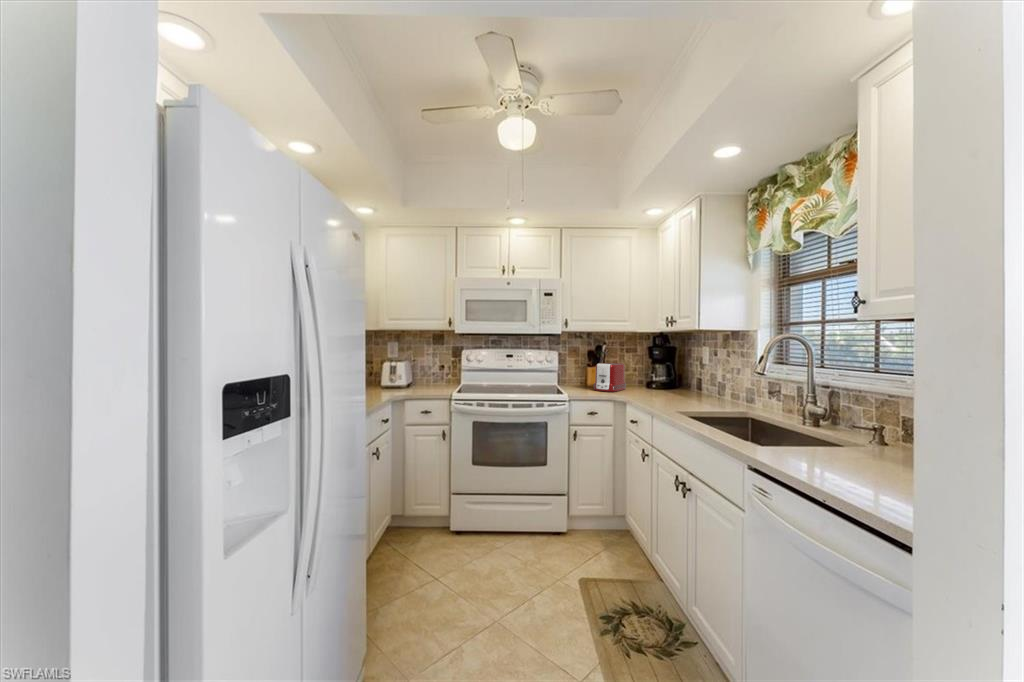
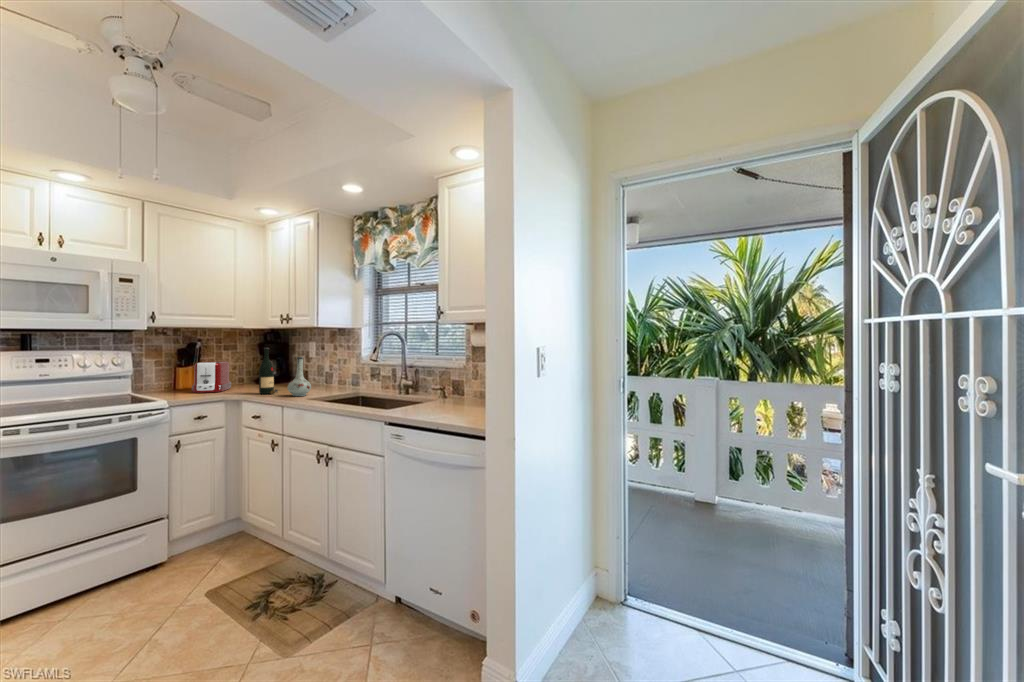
wine bottle: none [642,353,662,401] -> present [259,349,278,394]
vase: none [664,363,689,407] -> present [288,357,311,396]

